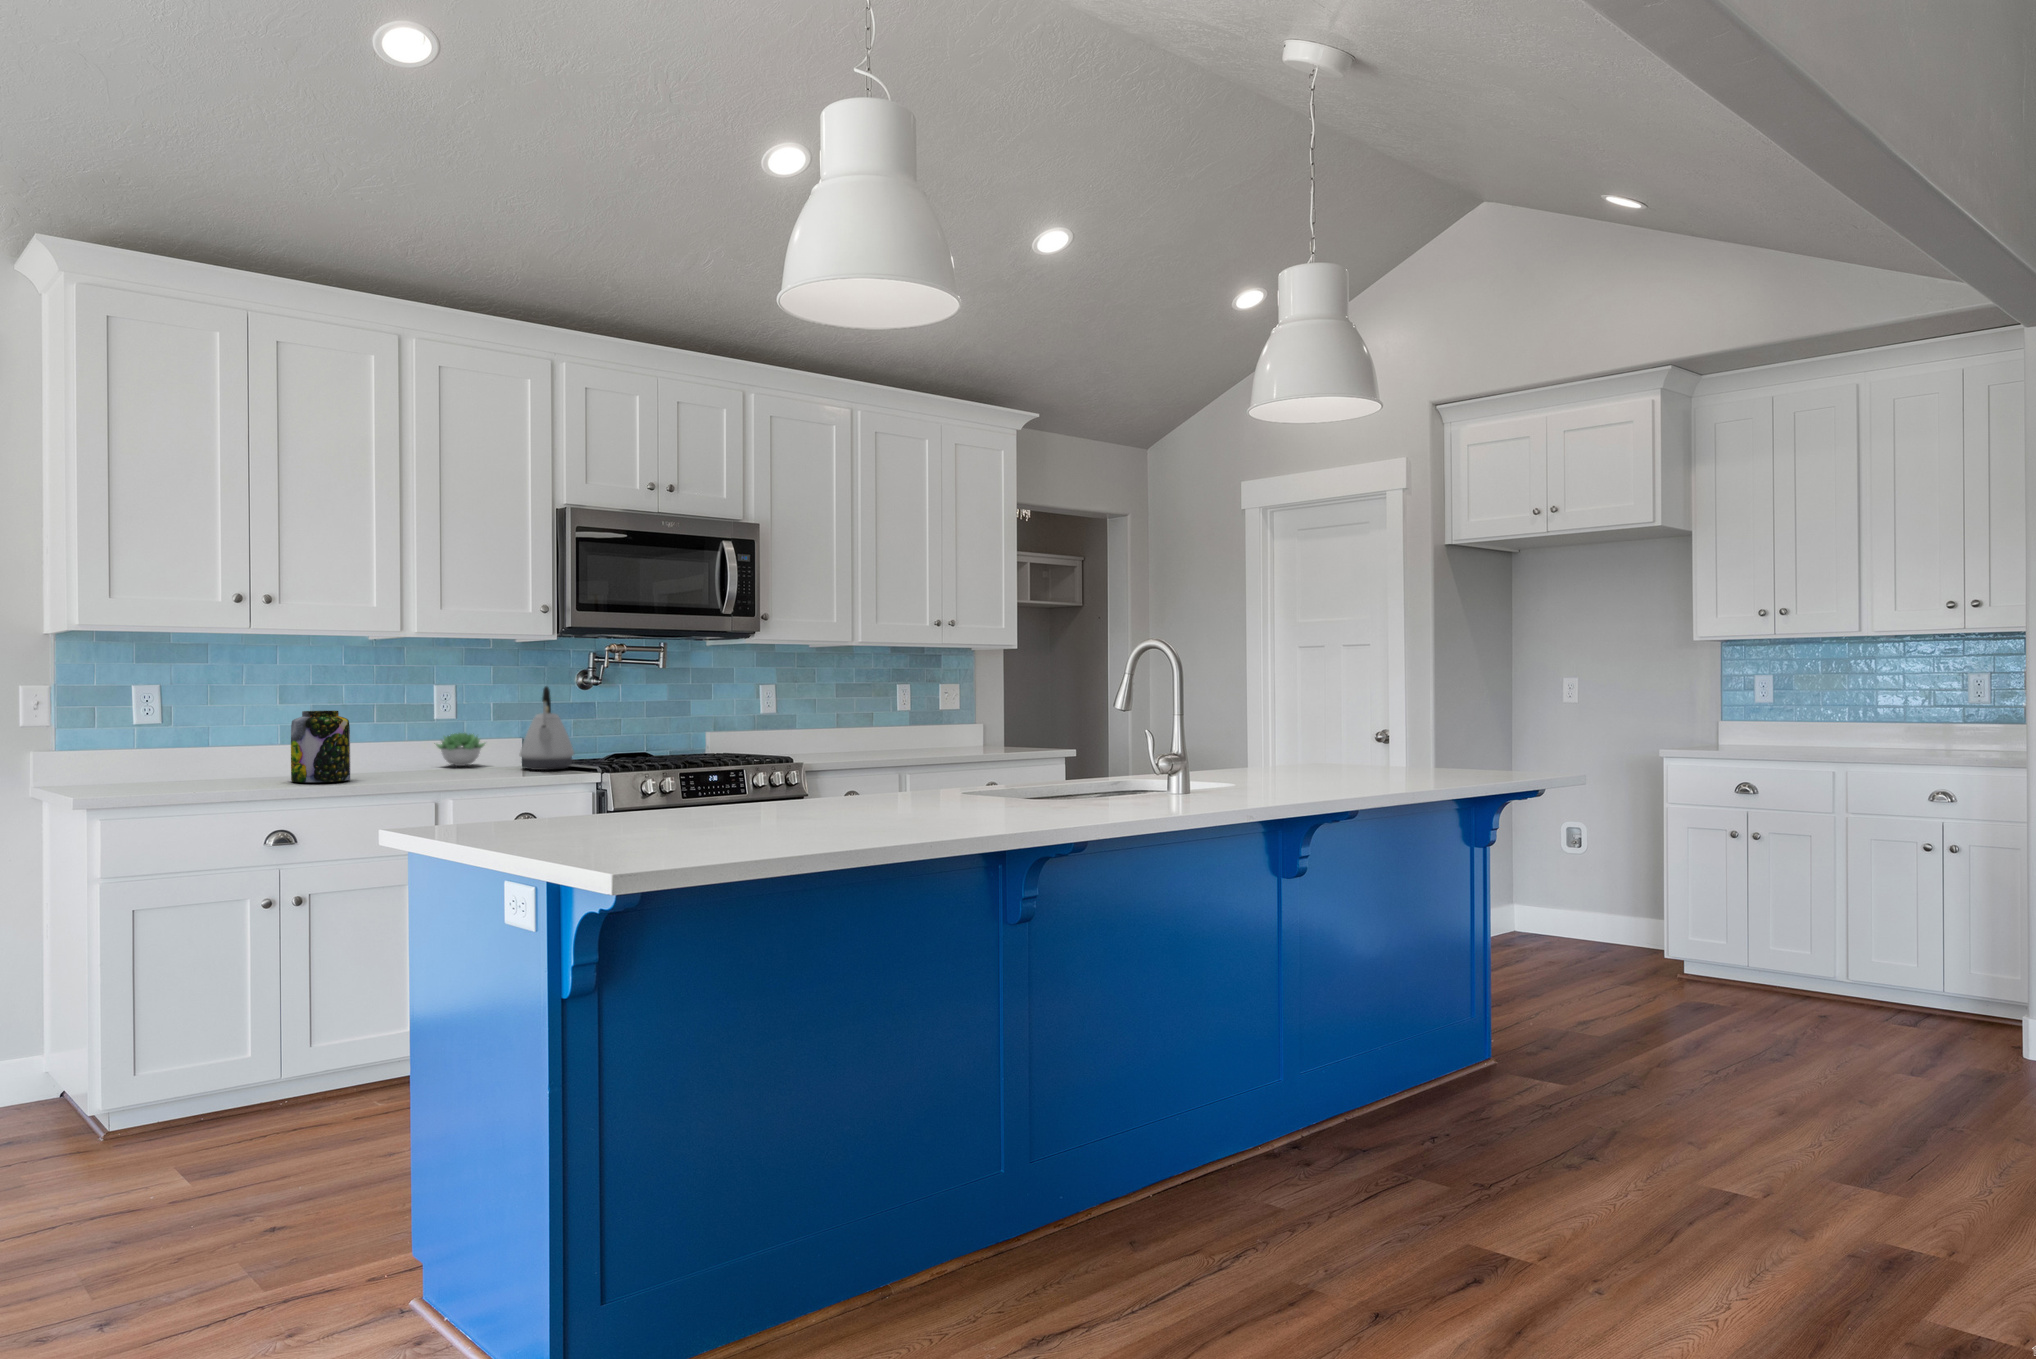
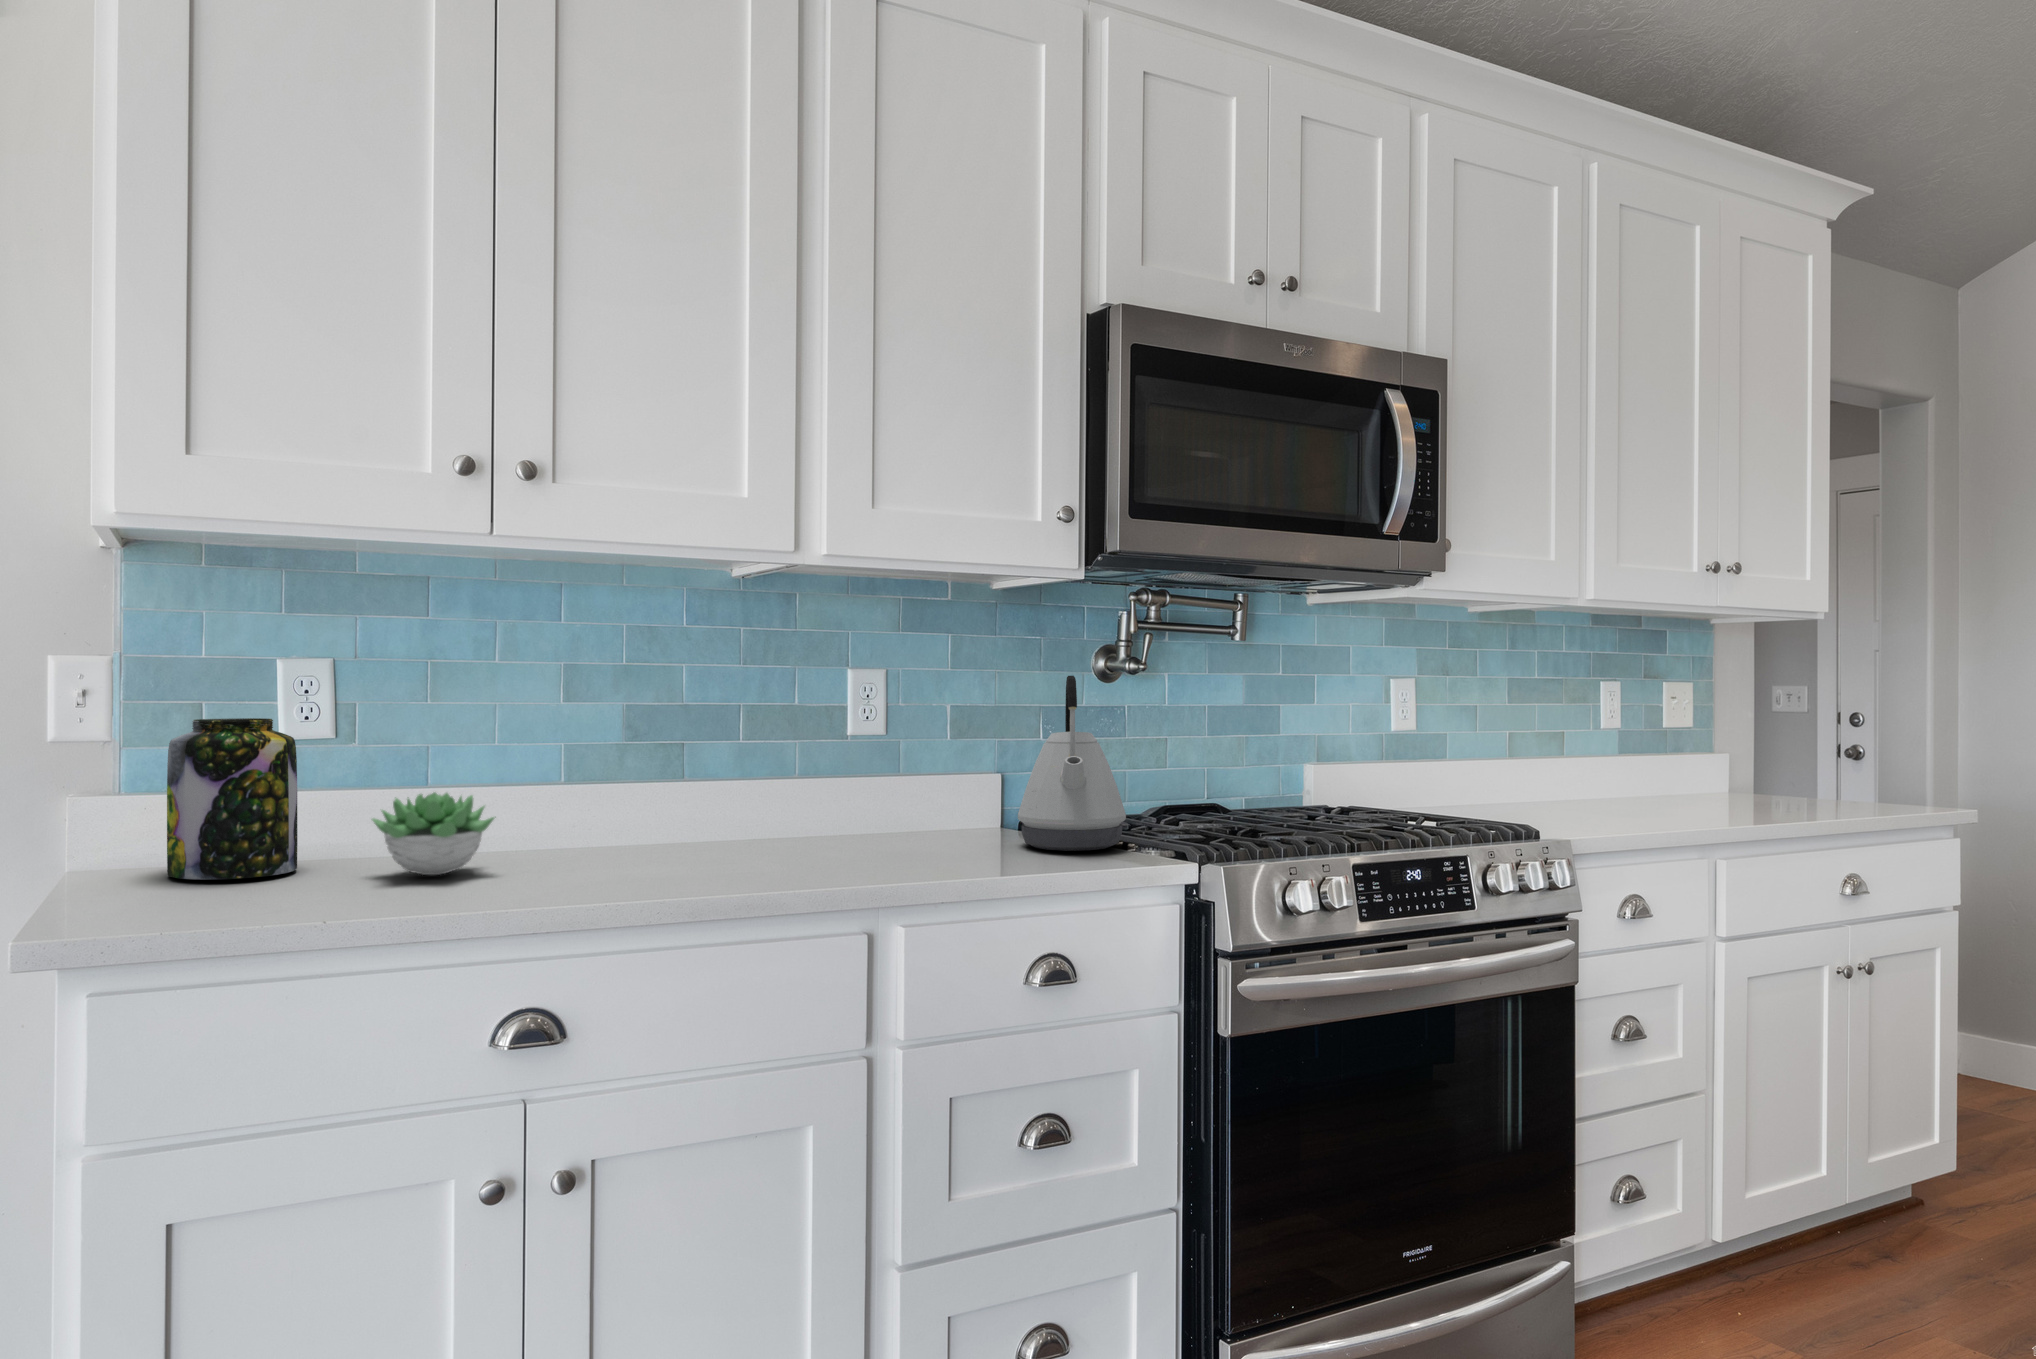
jar: present [291,711,350,782] -> present [167,718,298,880]
succulent plant: present [436,733,485,766] -> present [372,792,496,875]

